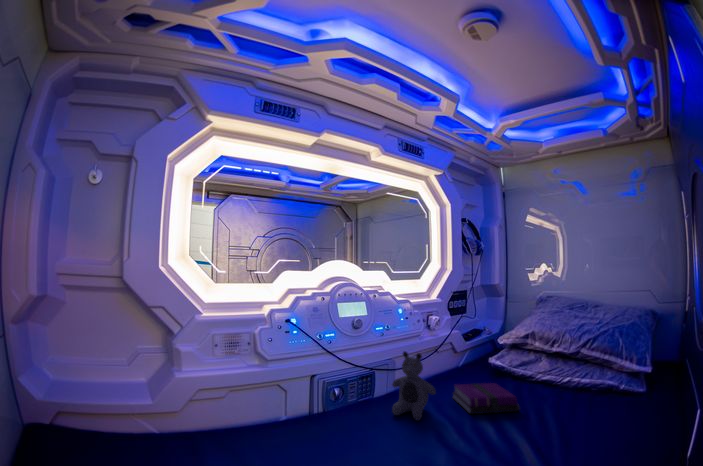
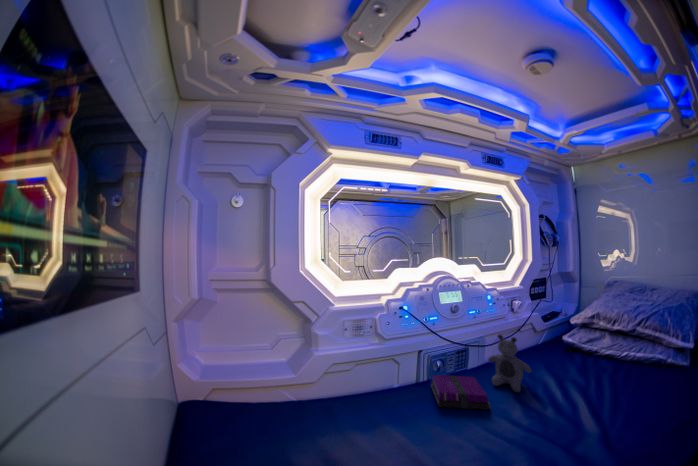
notebook: present [453,383,520,414] -> present [431,375,491,410]

